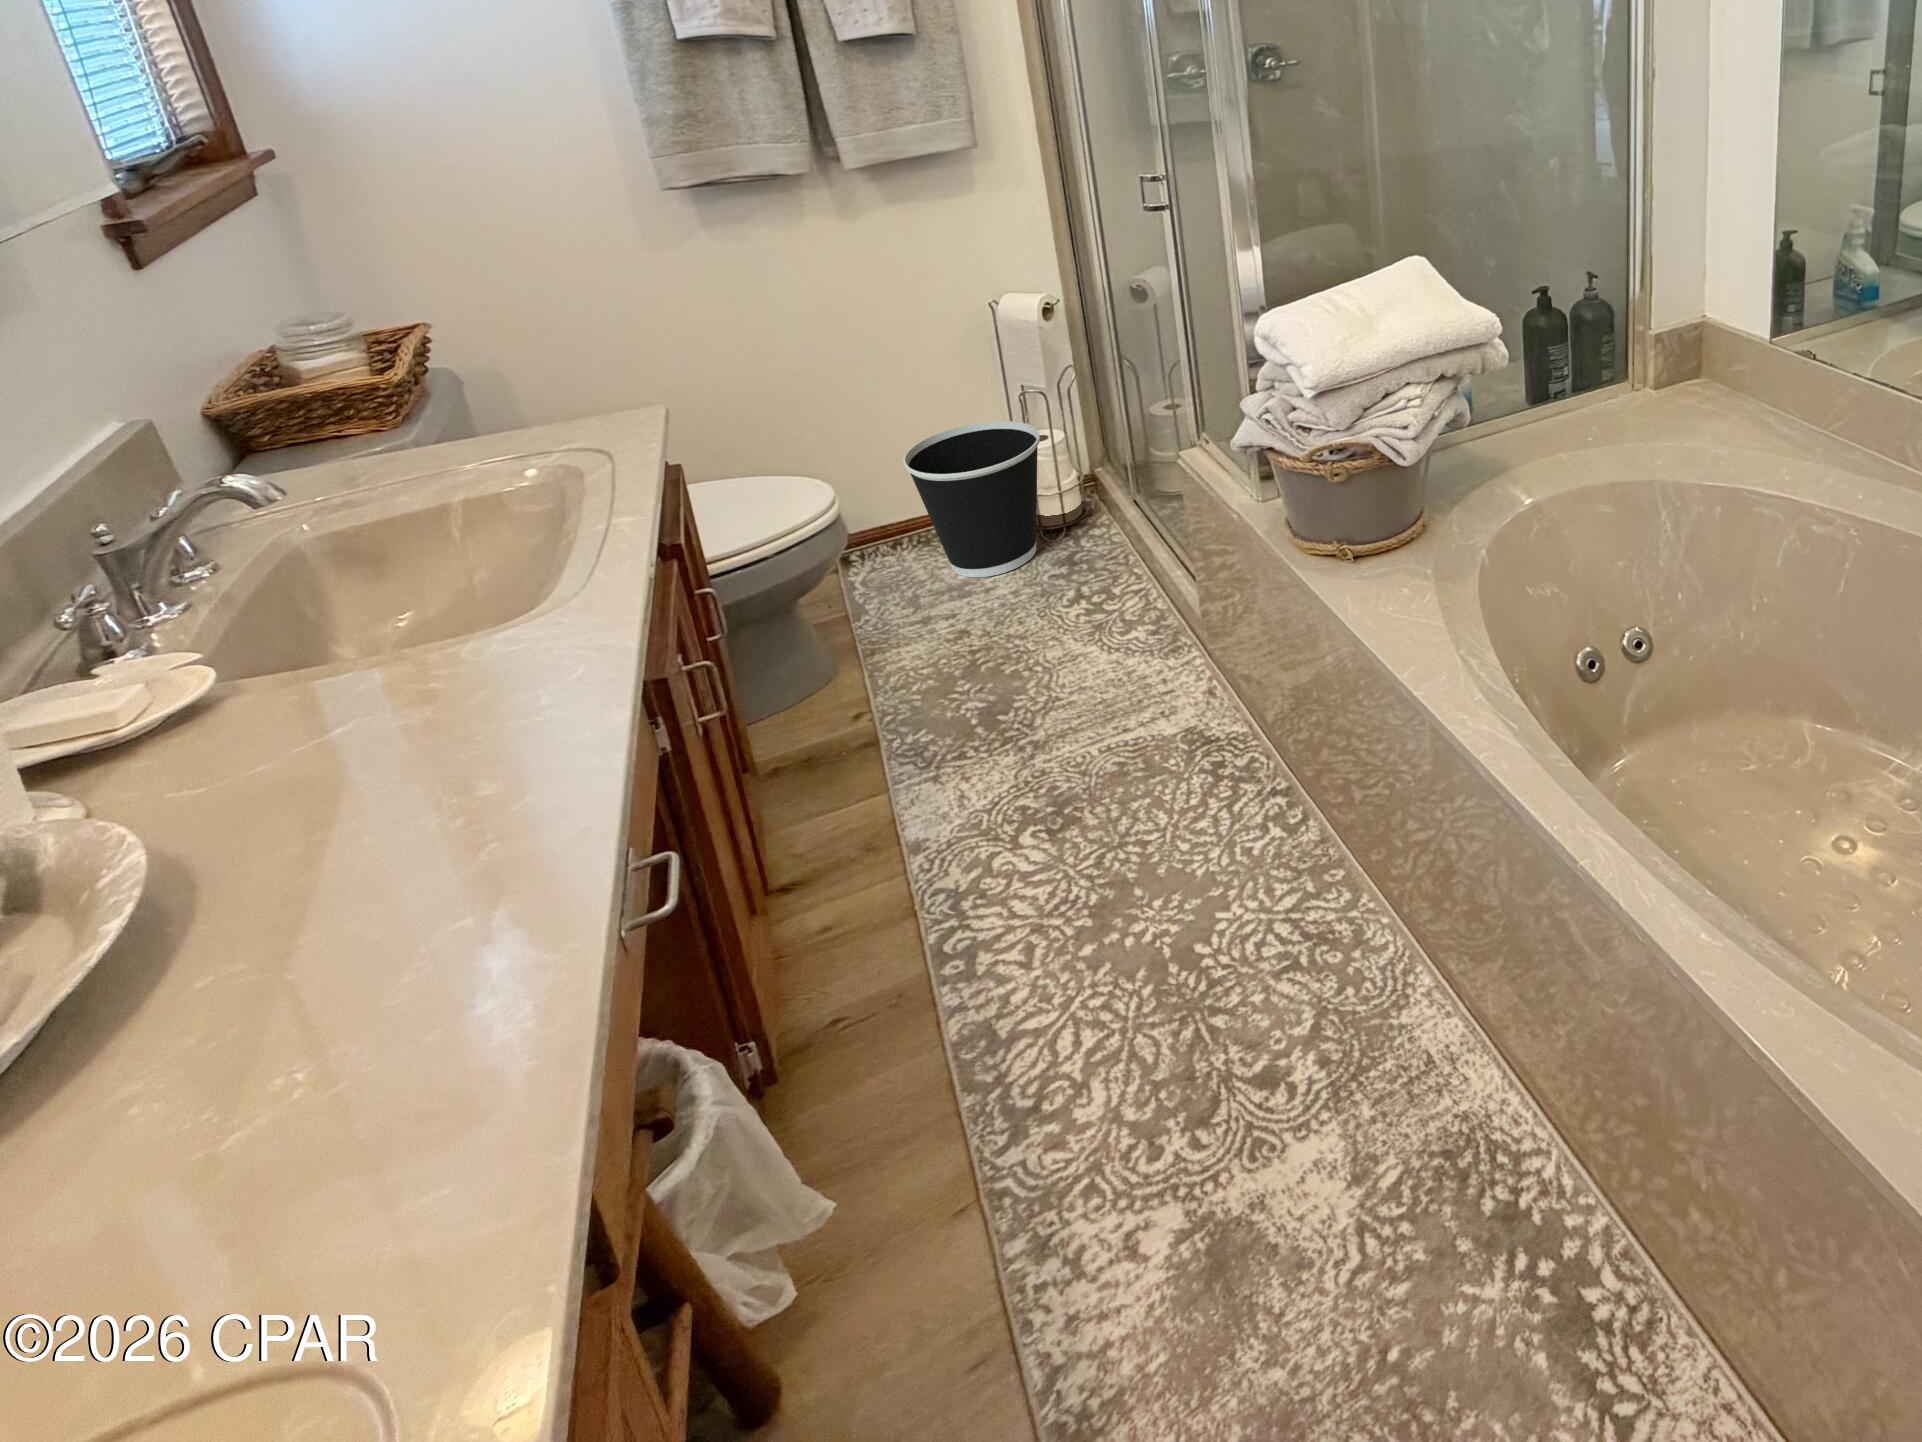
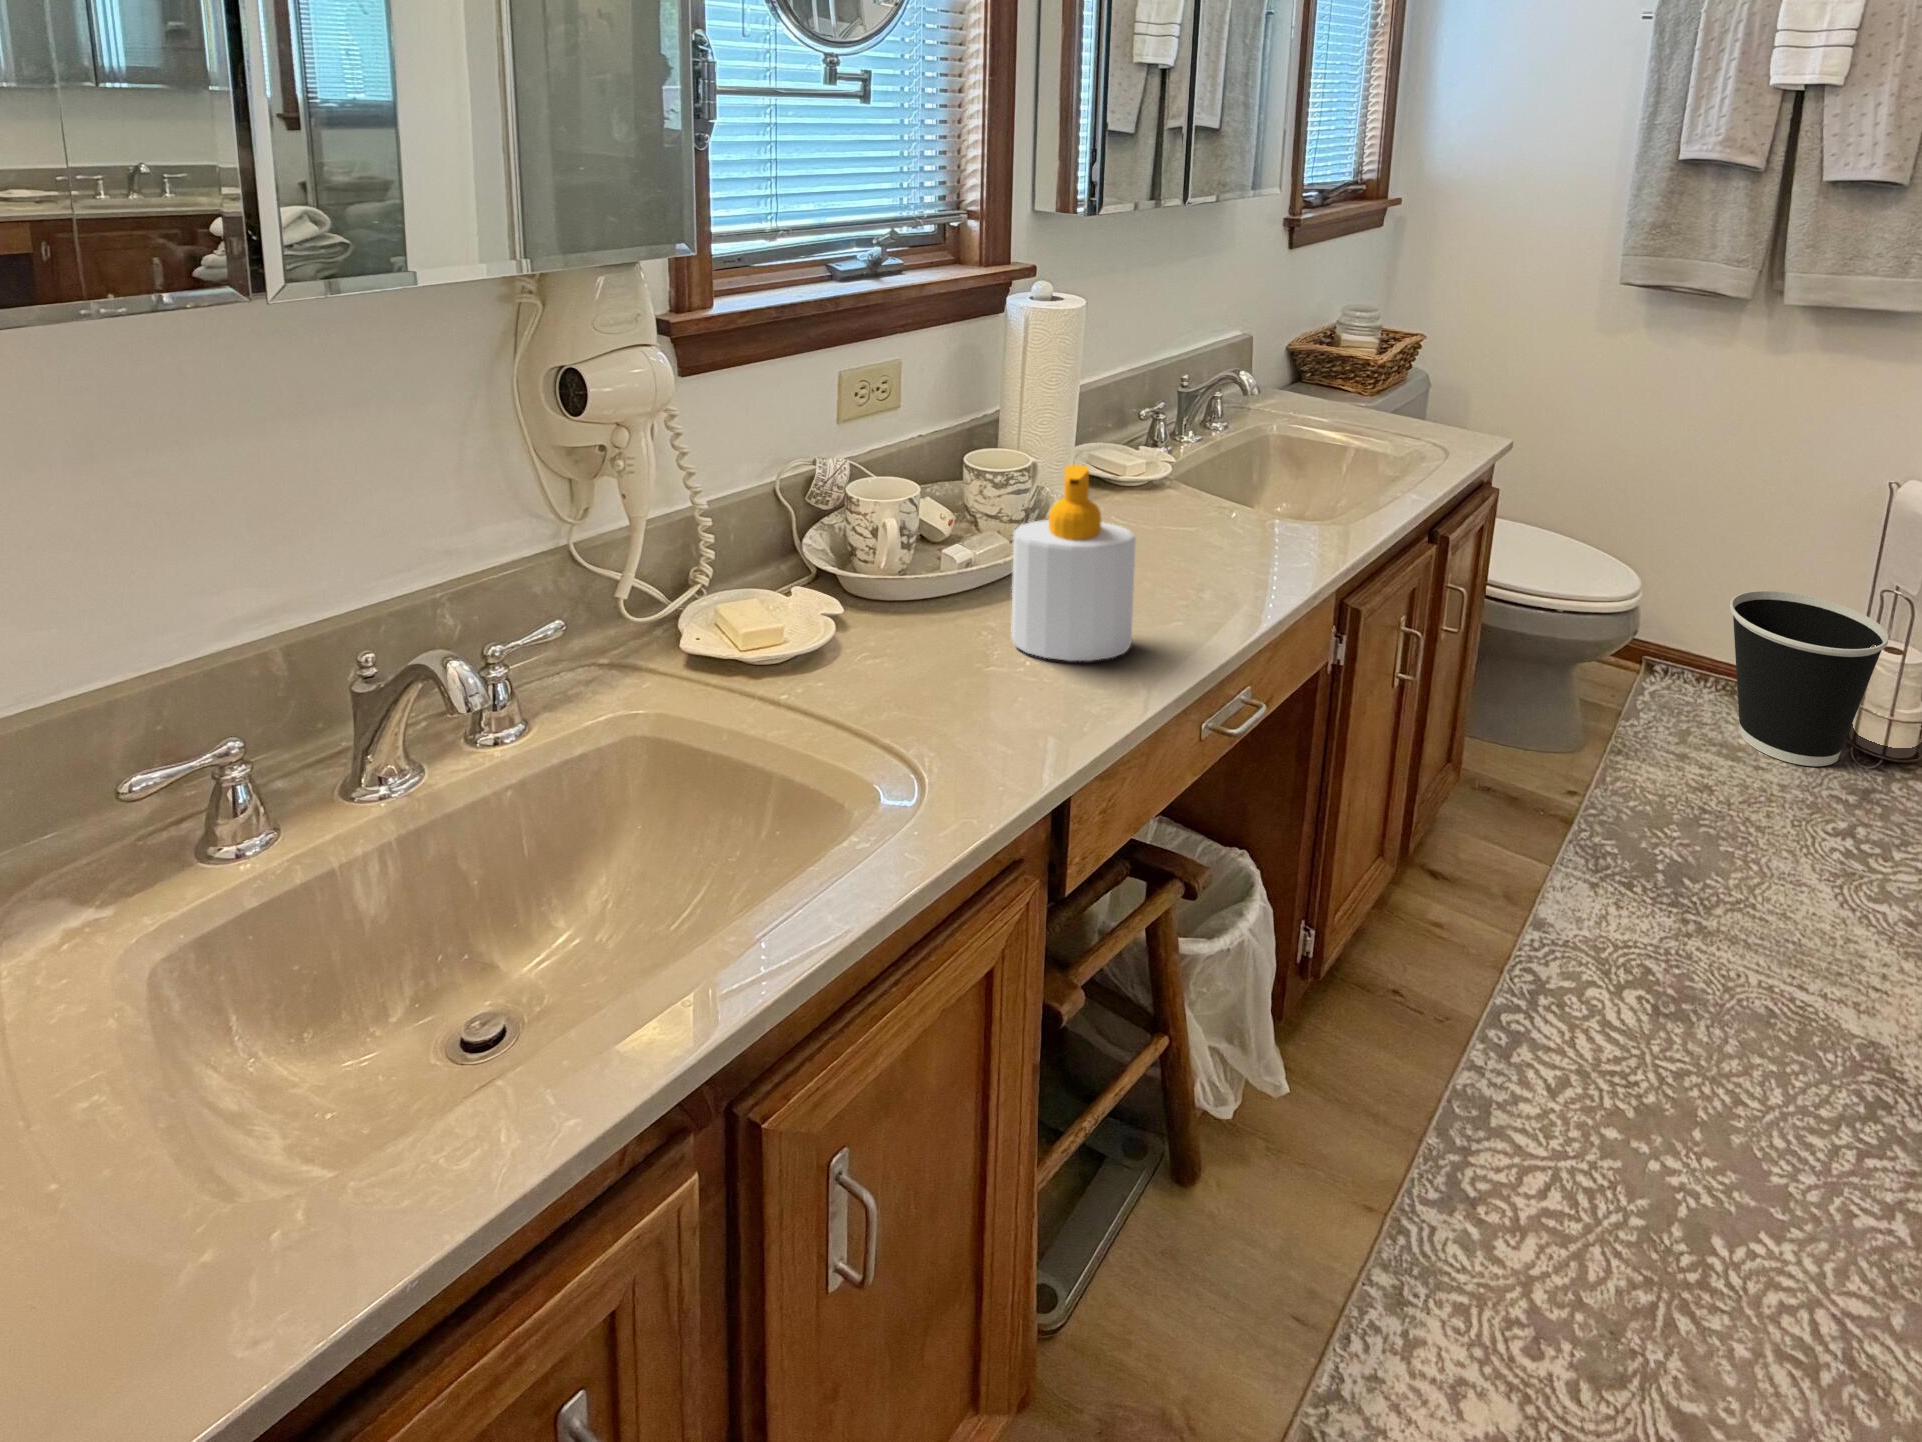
soap bottle: none [157,743,478,1081] -> present [1011,464,1136,661]

